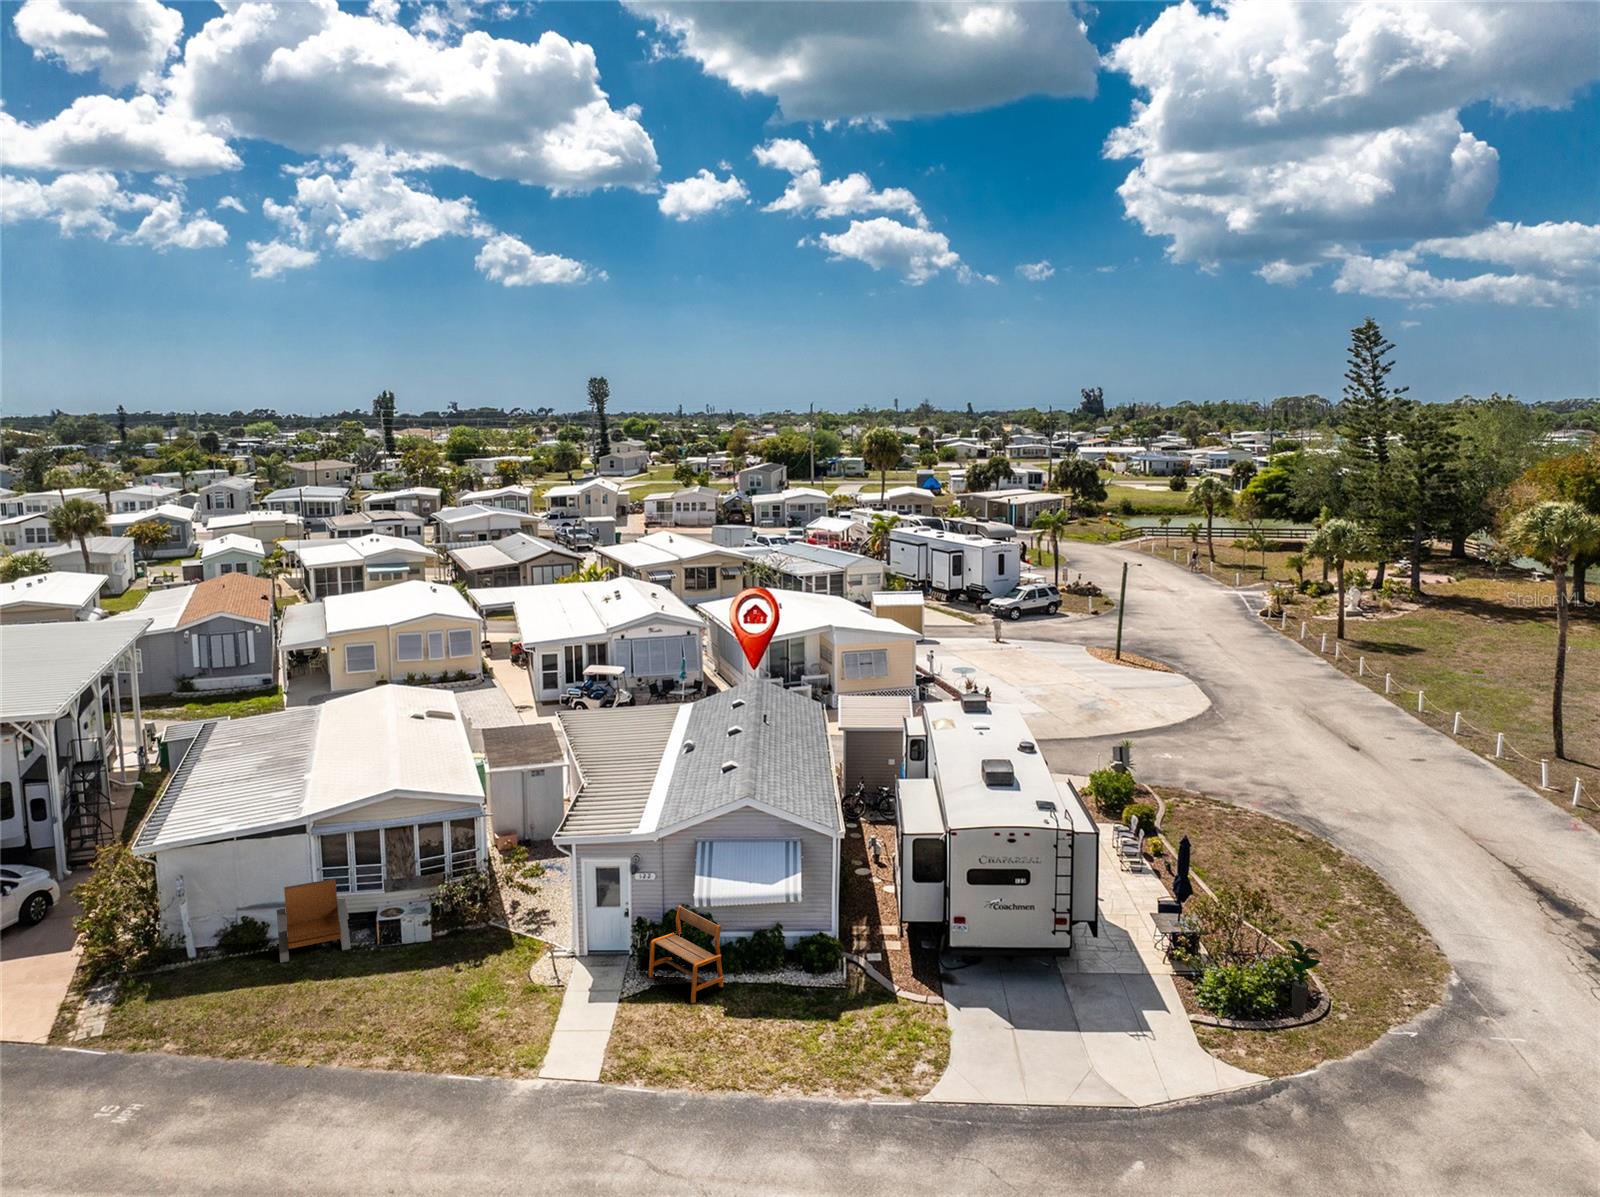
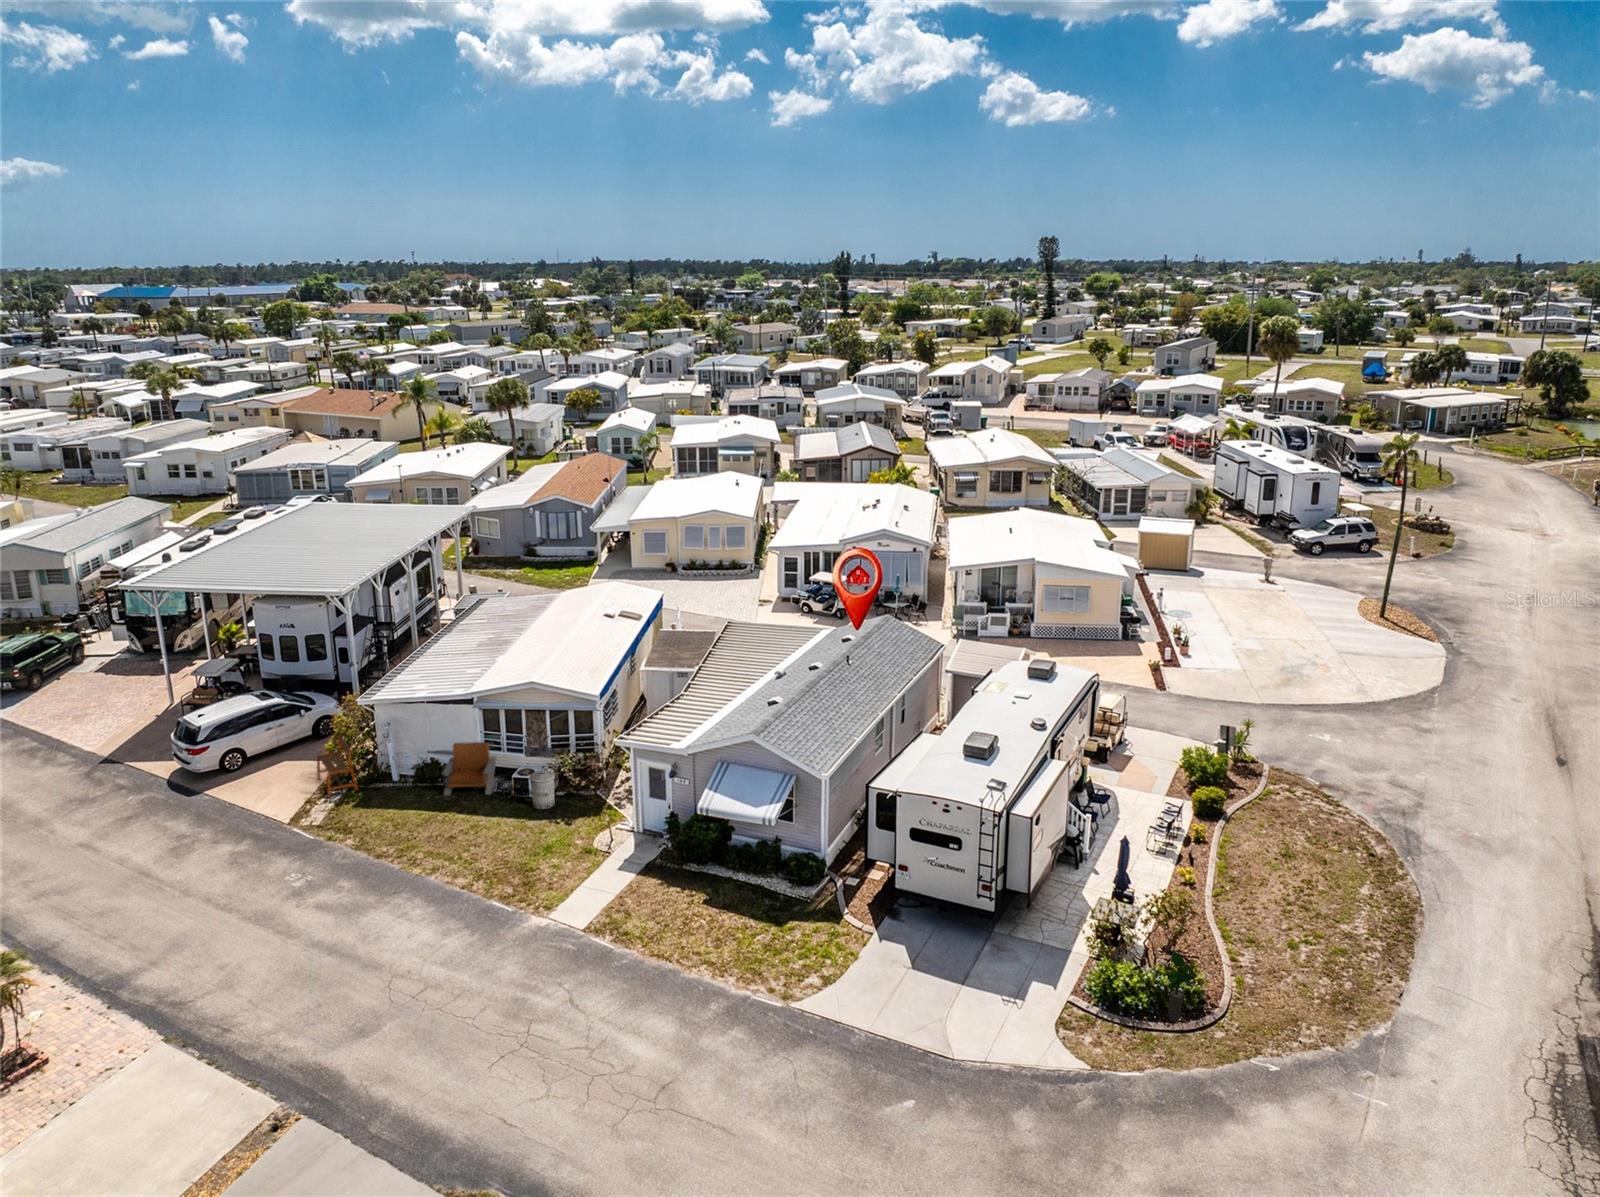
trash can: none [416,900,450,953] -> present [530,771,555,809]
bench: present [649,905,724,1003] -> present [317,734,358,797]

